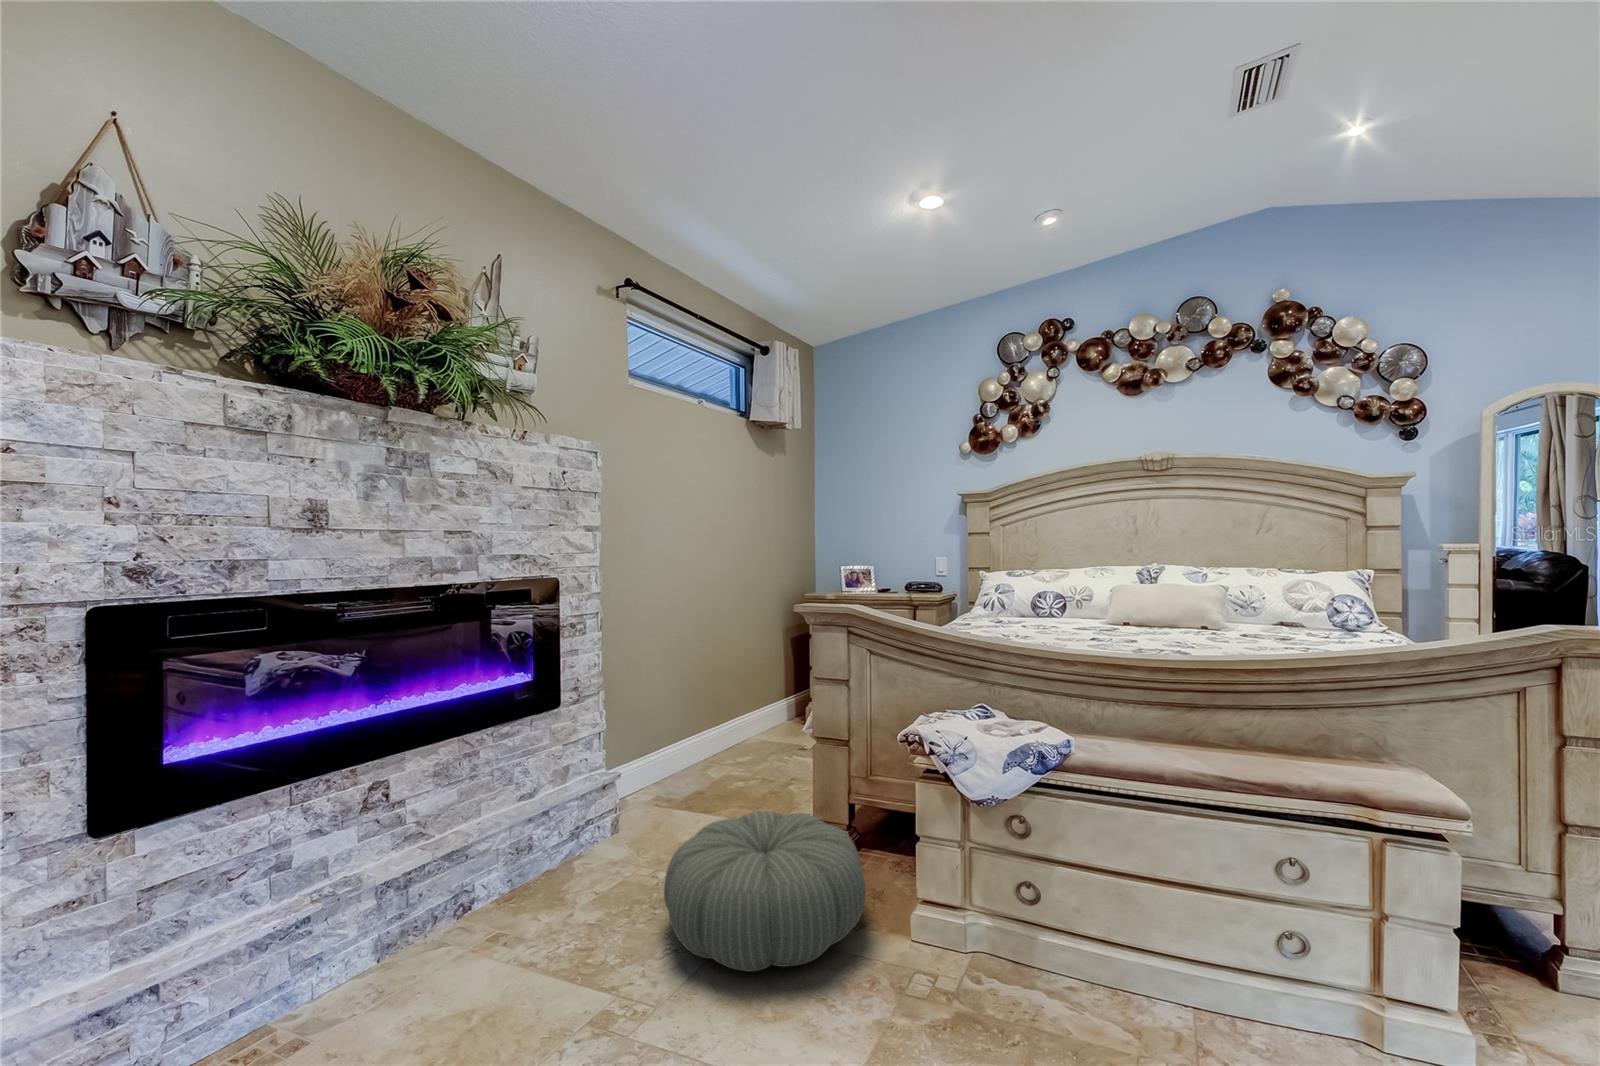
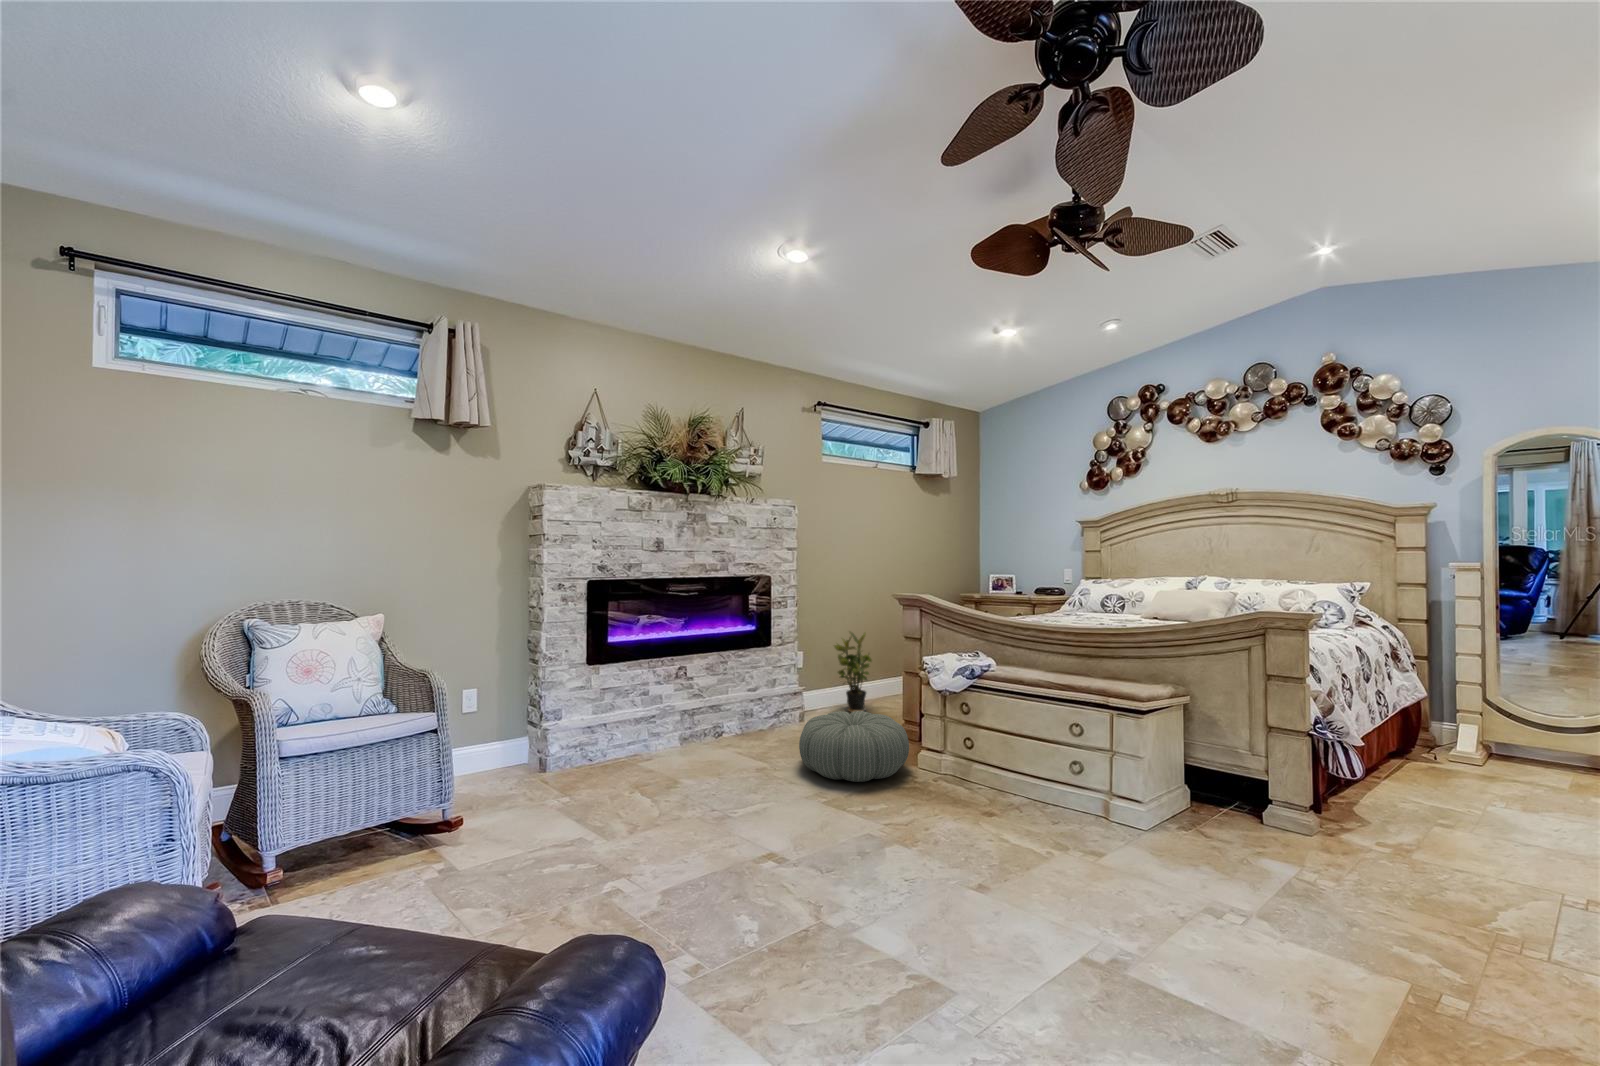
potted plant: none [658,660,721,795] -> present [834,632,872,712]

